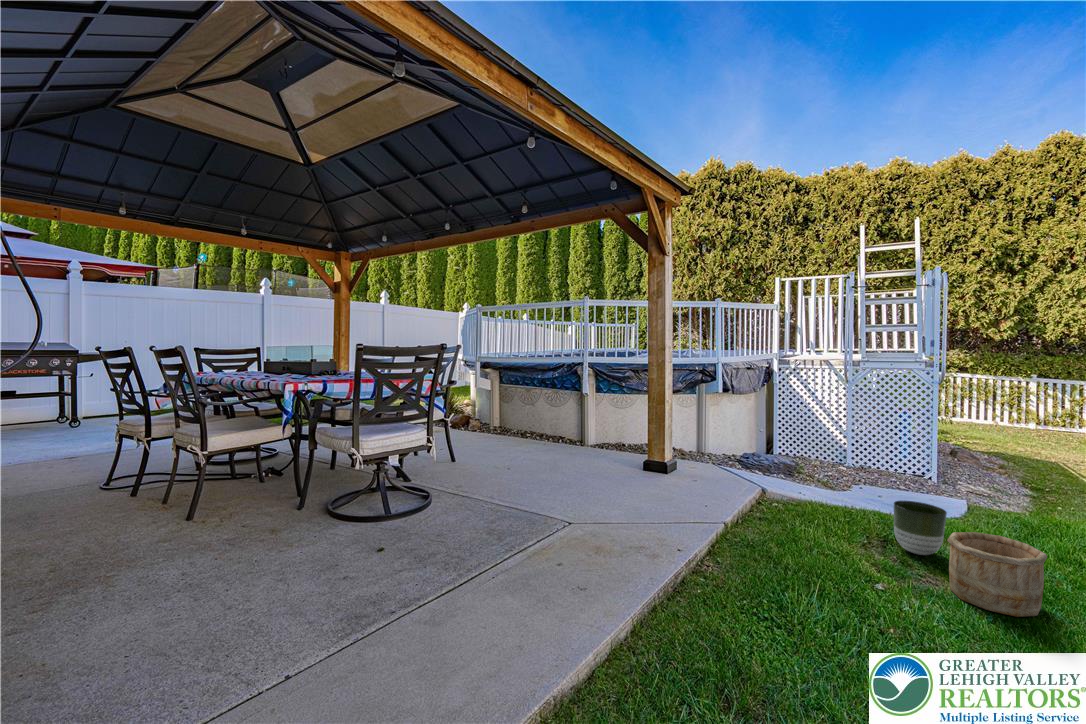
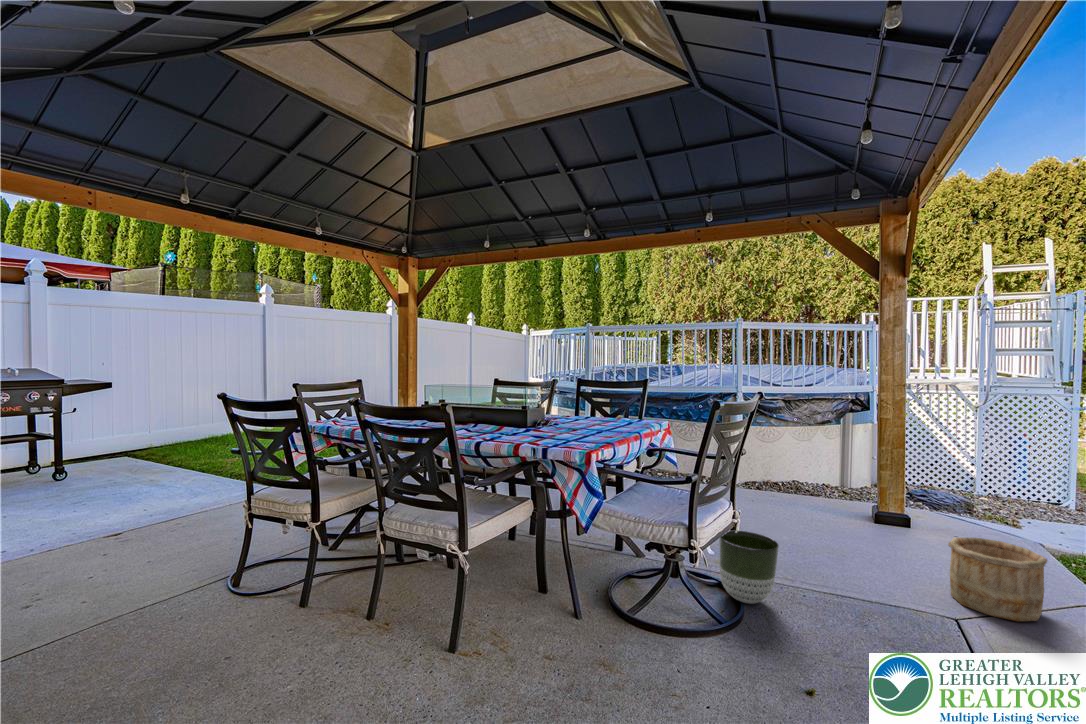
planter: present [894,501,947,555] -> present [719,531,779,604]

